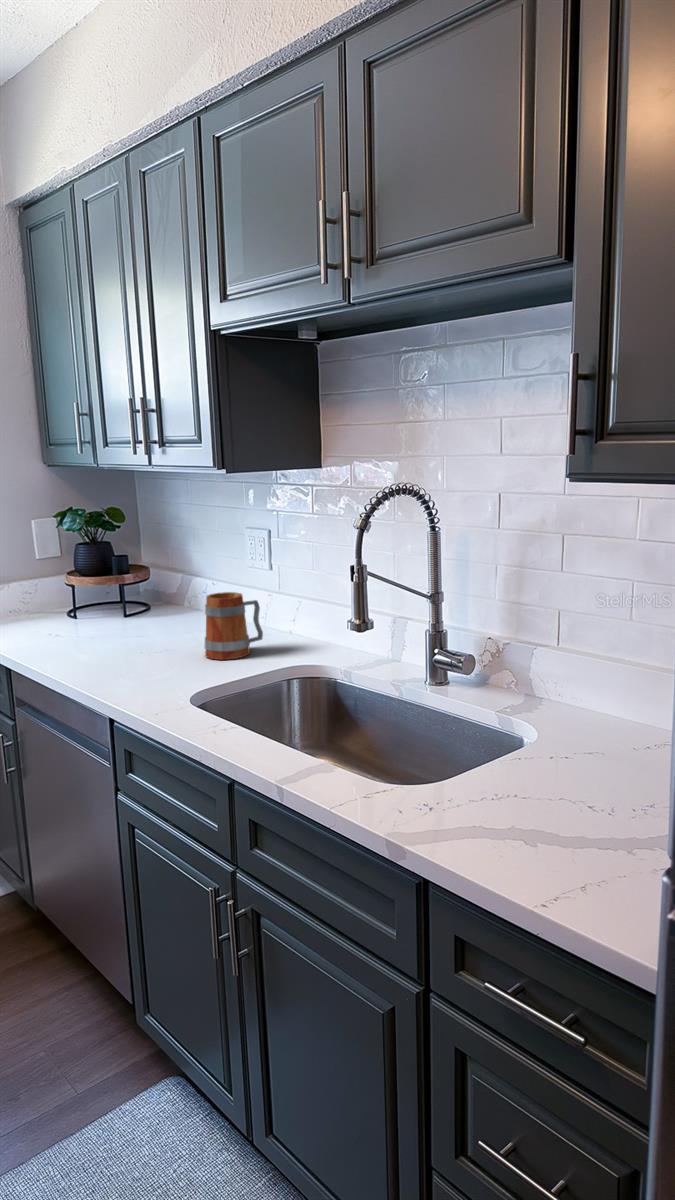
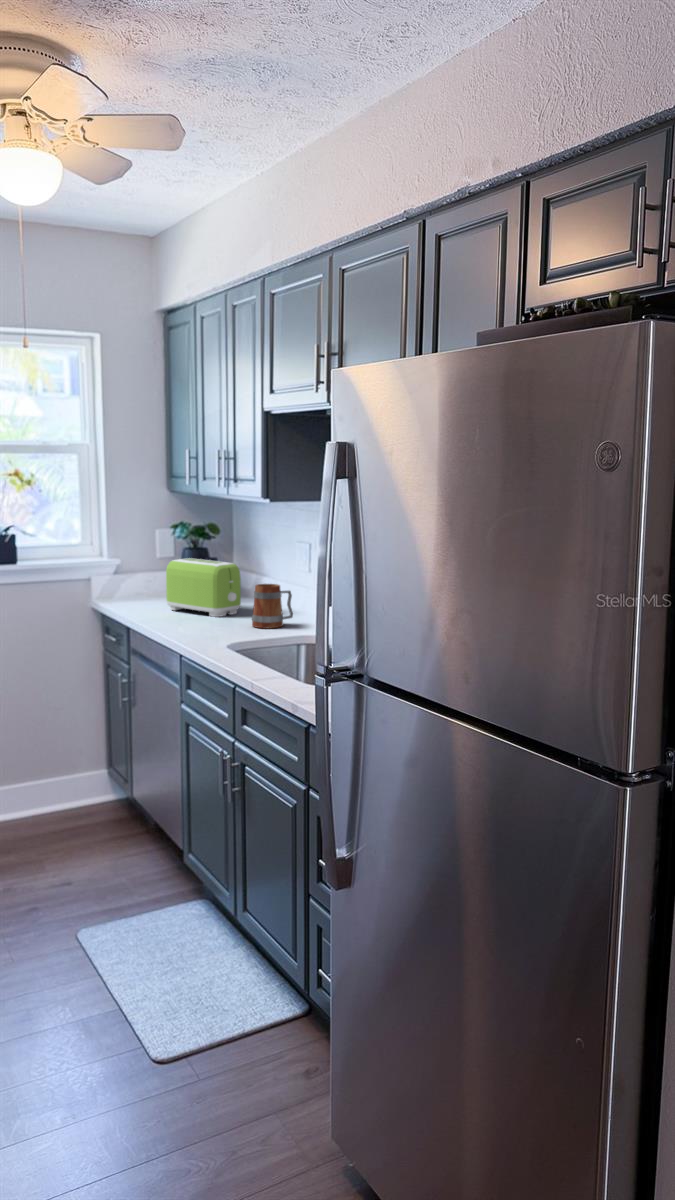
toaster: none [59,560,174,643] -> present [166,558,241,617]

